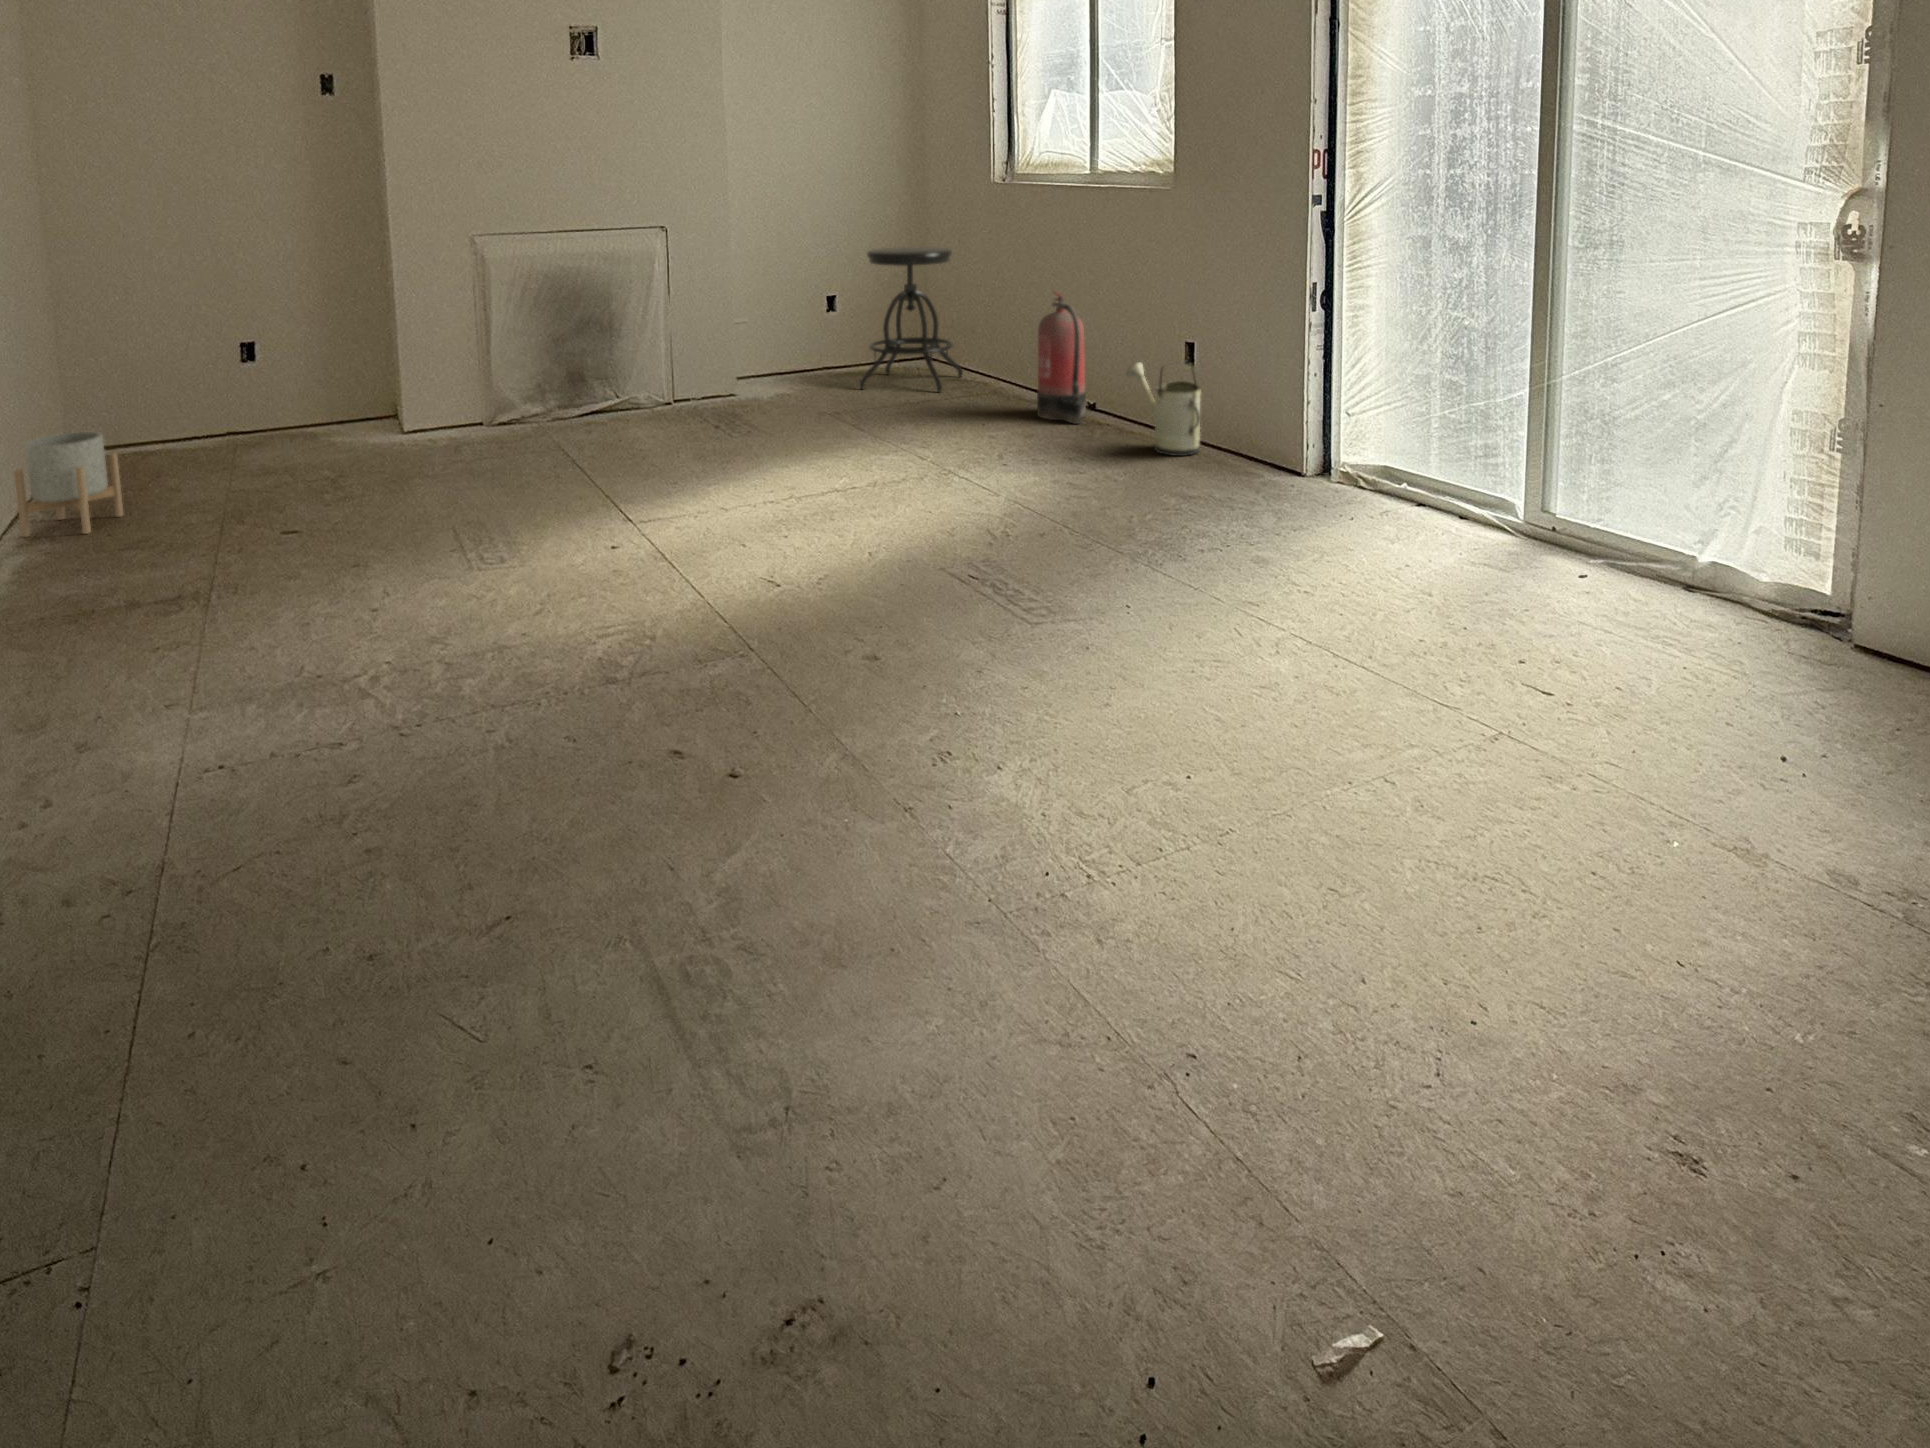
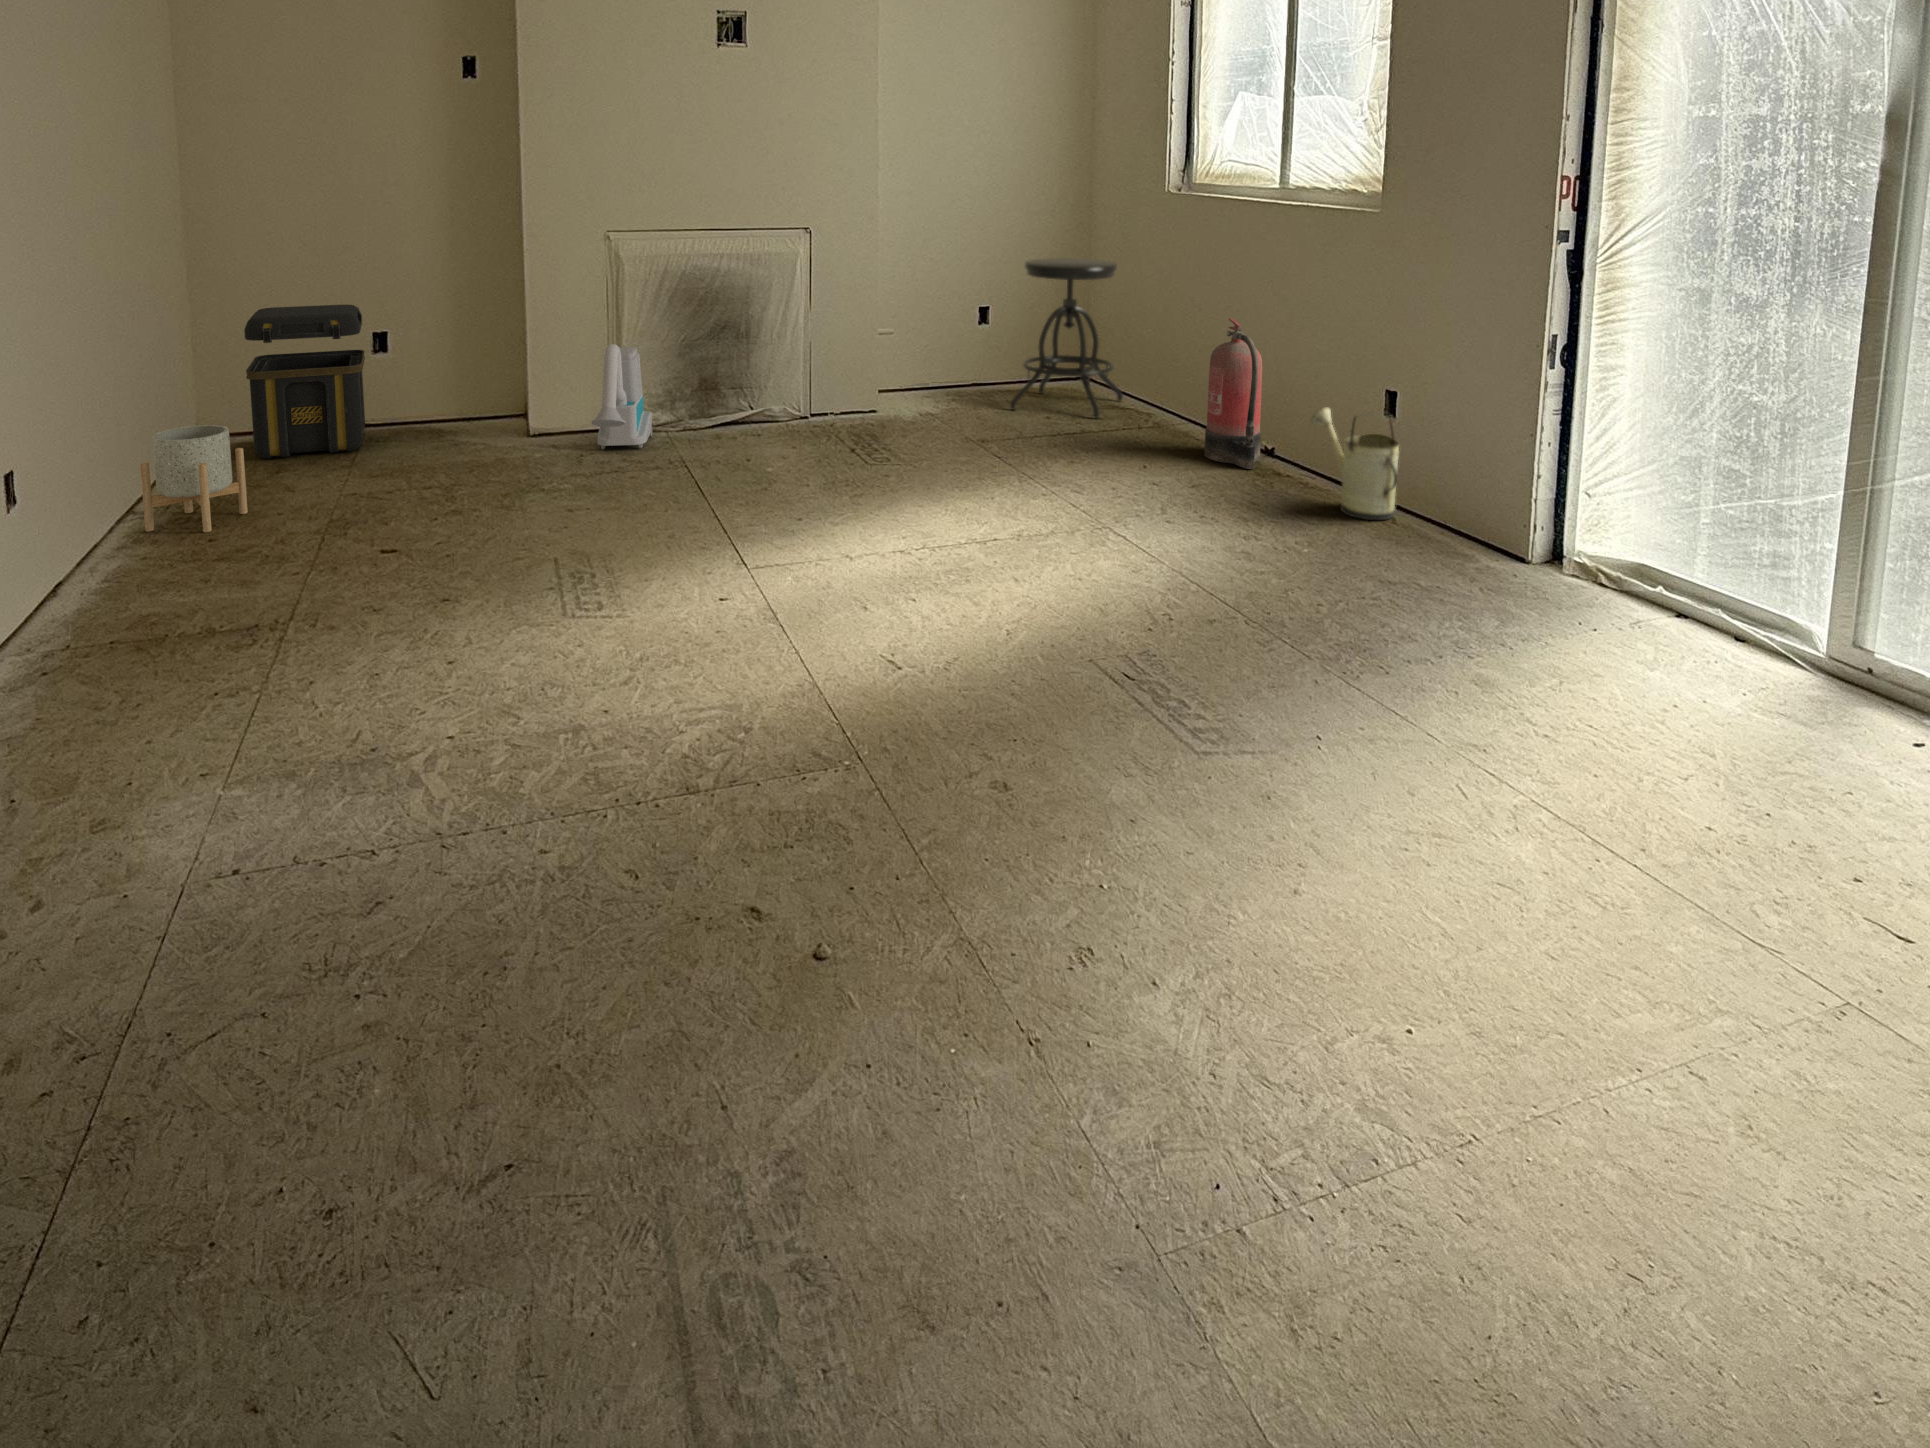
toolbox: none [100,317,226,470] -> present [244,305,365,458]
vacuum cleaner: none [463,340,518,443] -> present [591,344,652,449]

